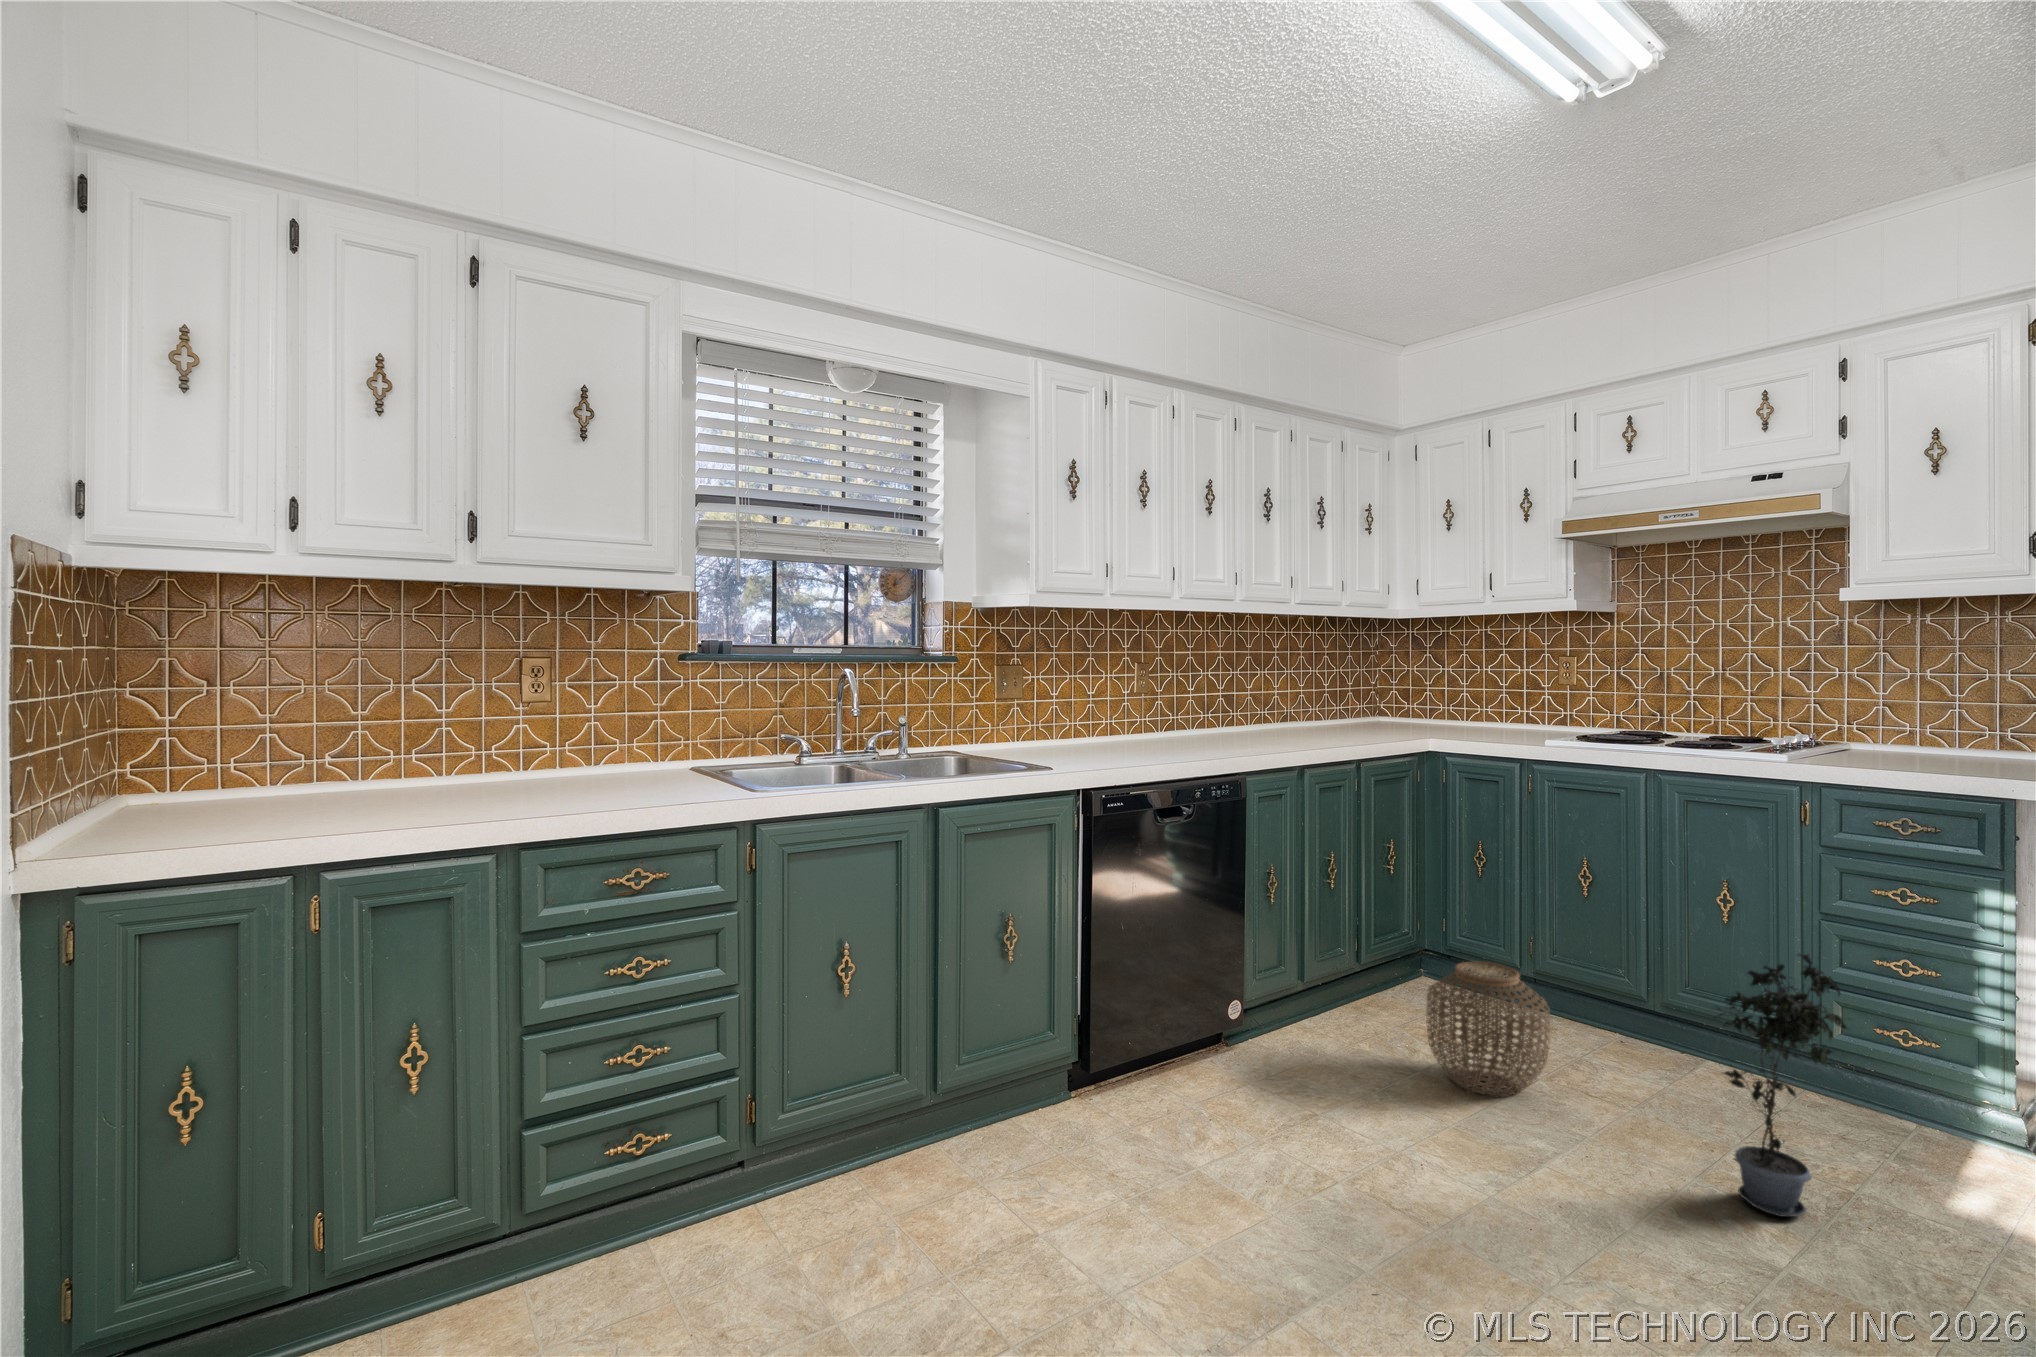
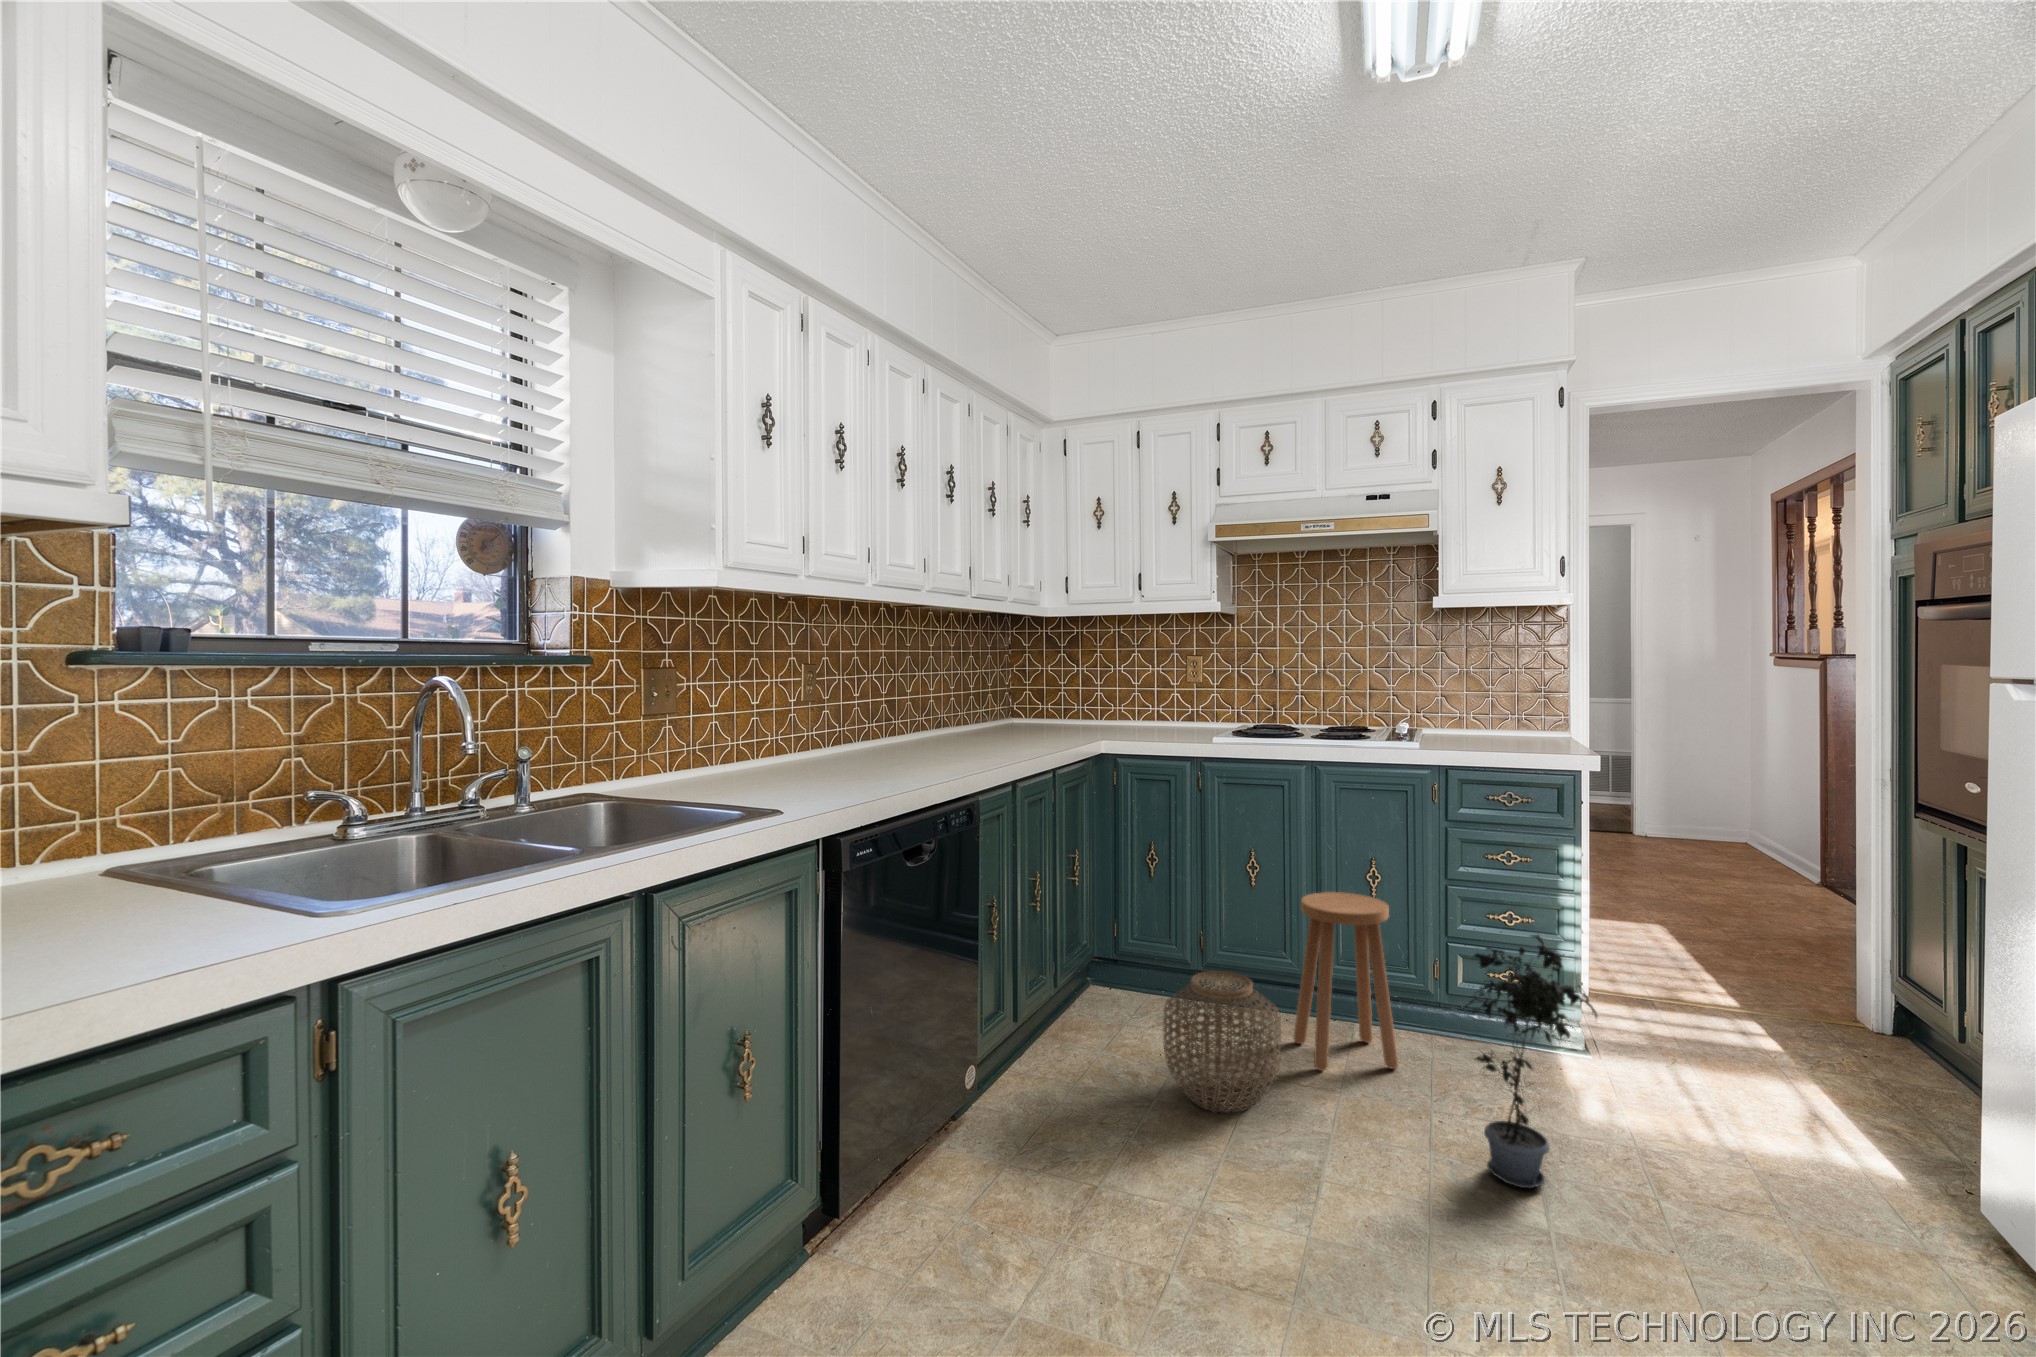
stool: none [1607,907,1717,1101] -> present [1294,892,1399,1071]

